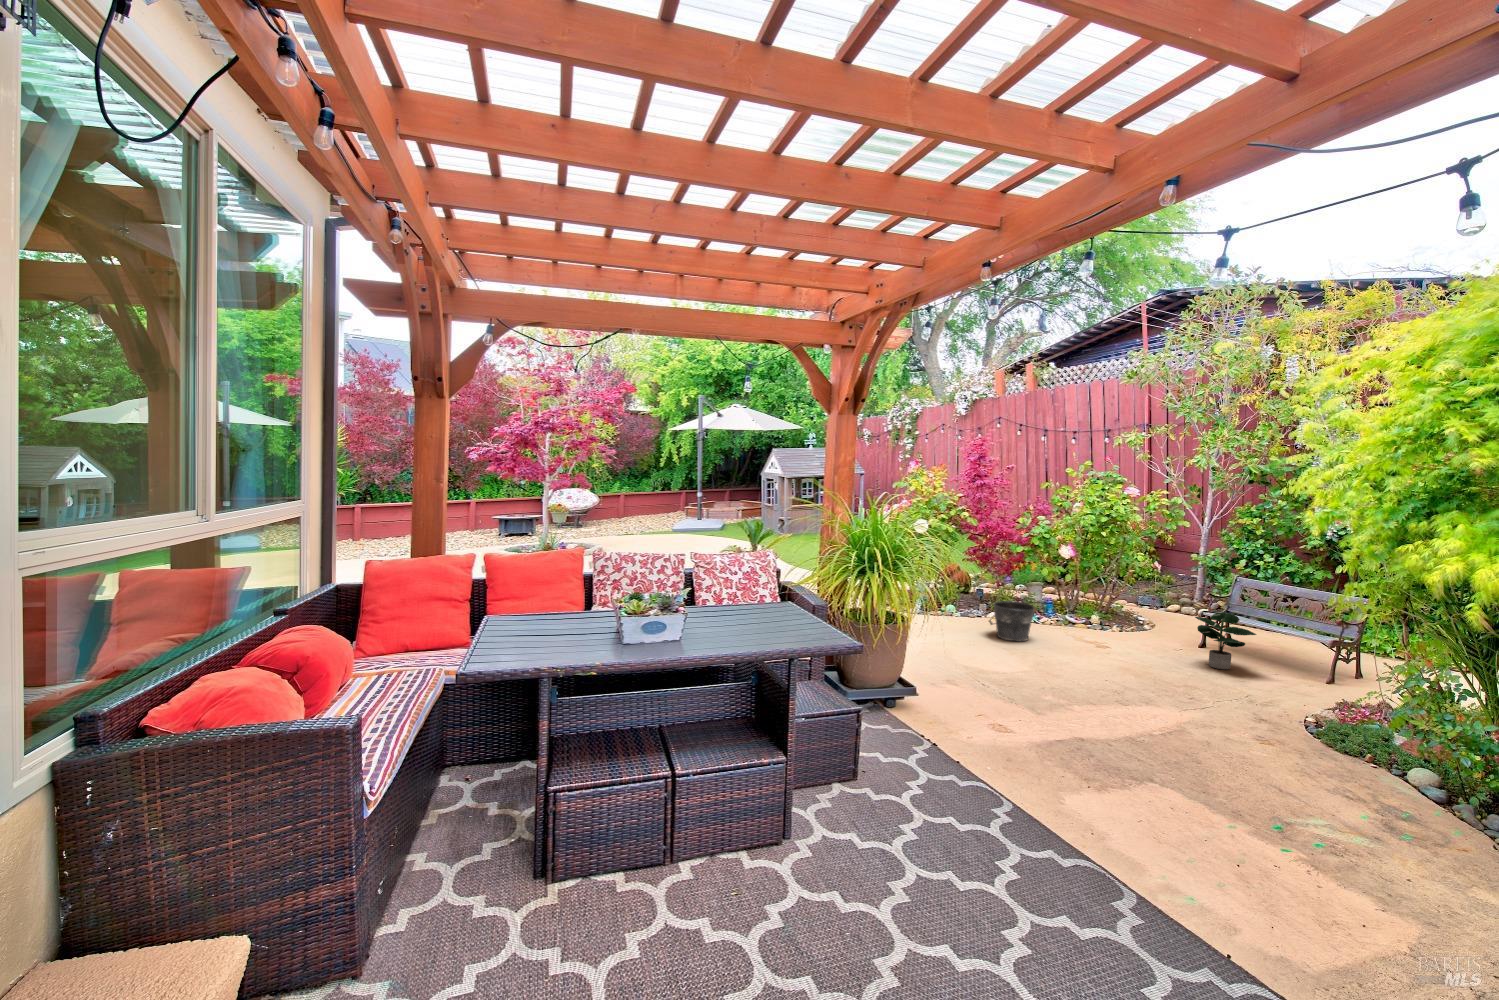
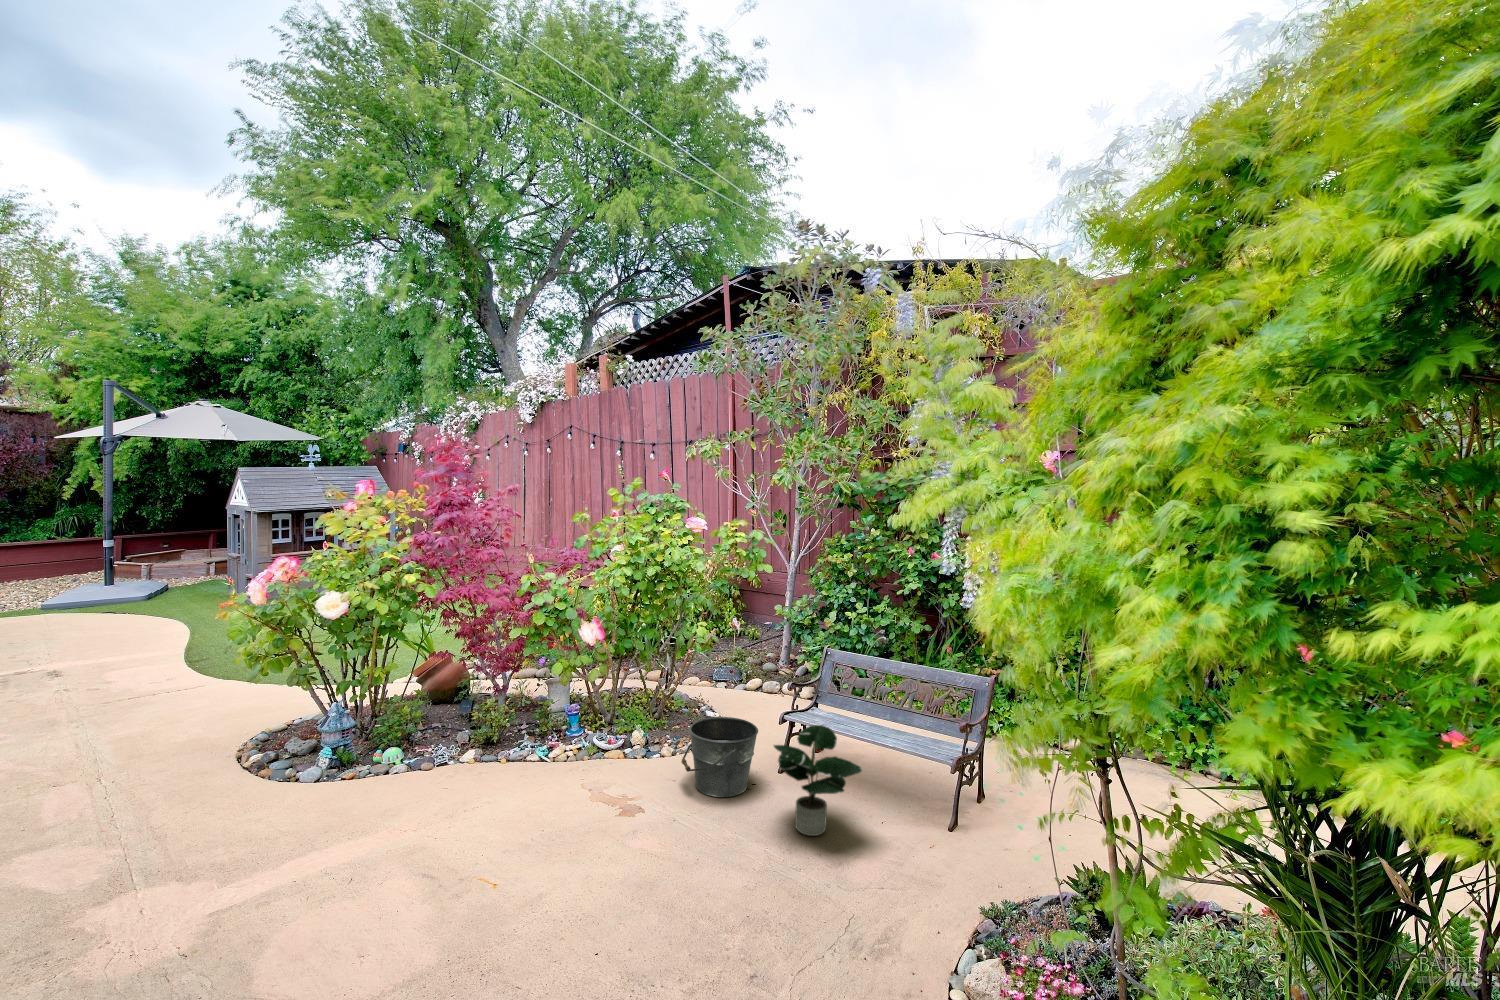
bucket: present [989,601,1035,641] -> present [681,717,758,797]

